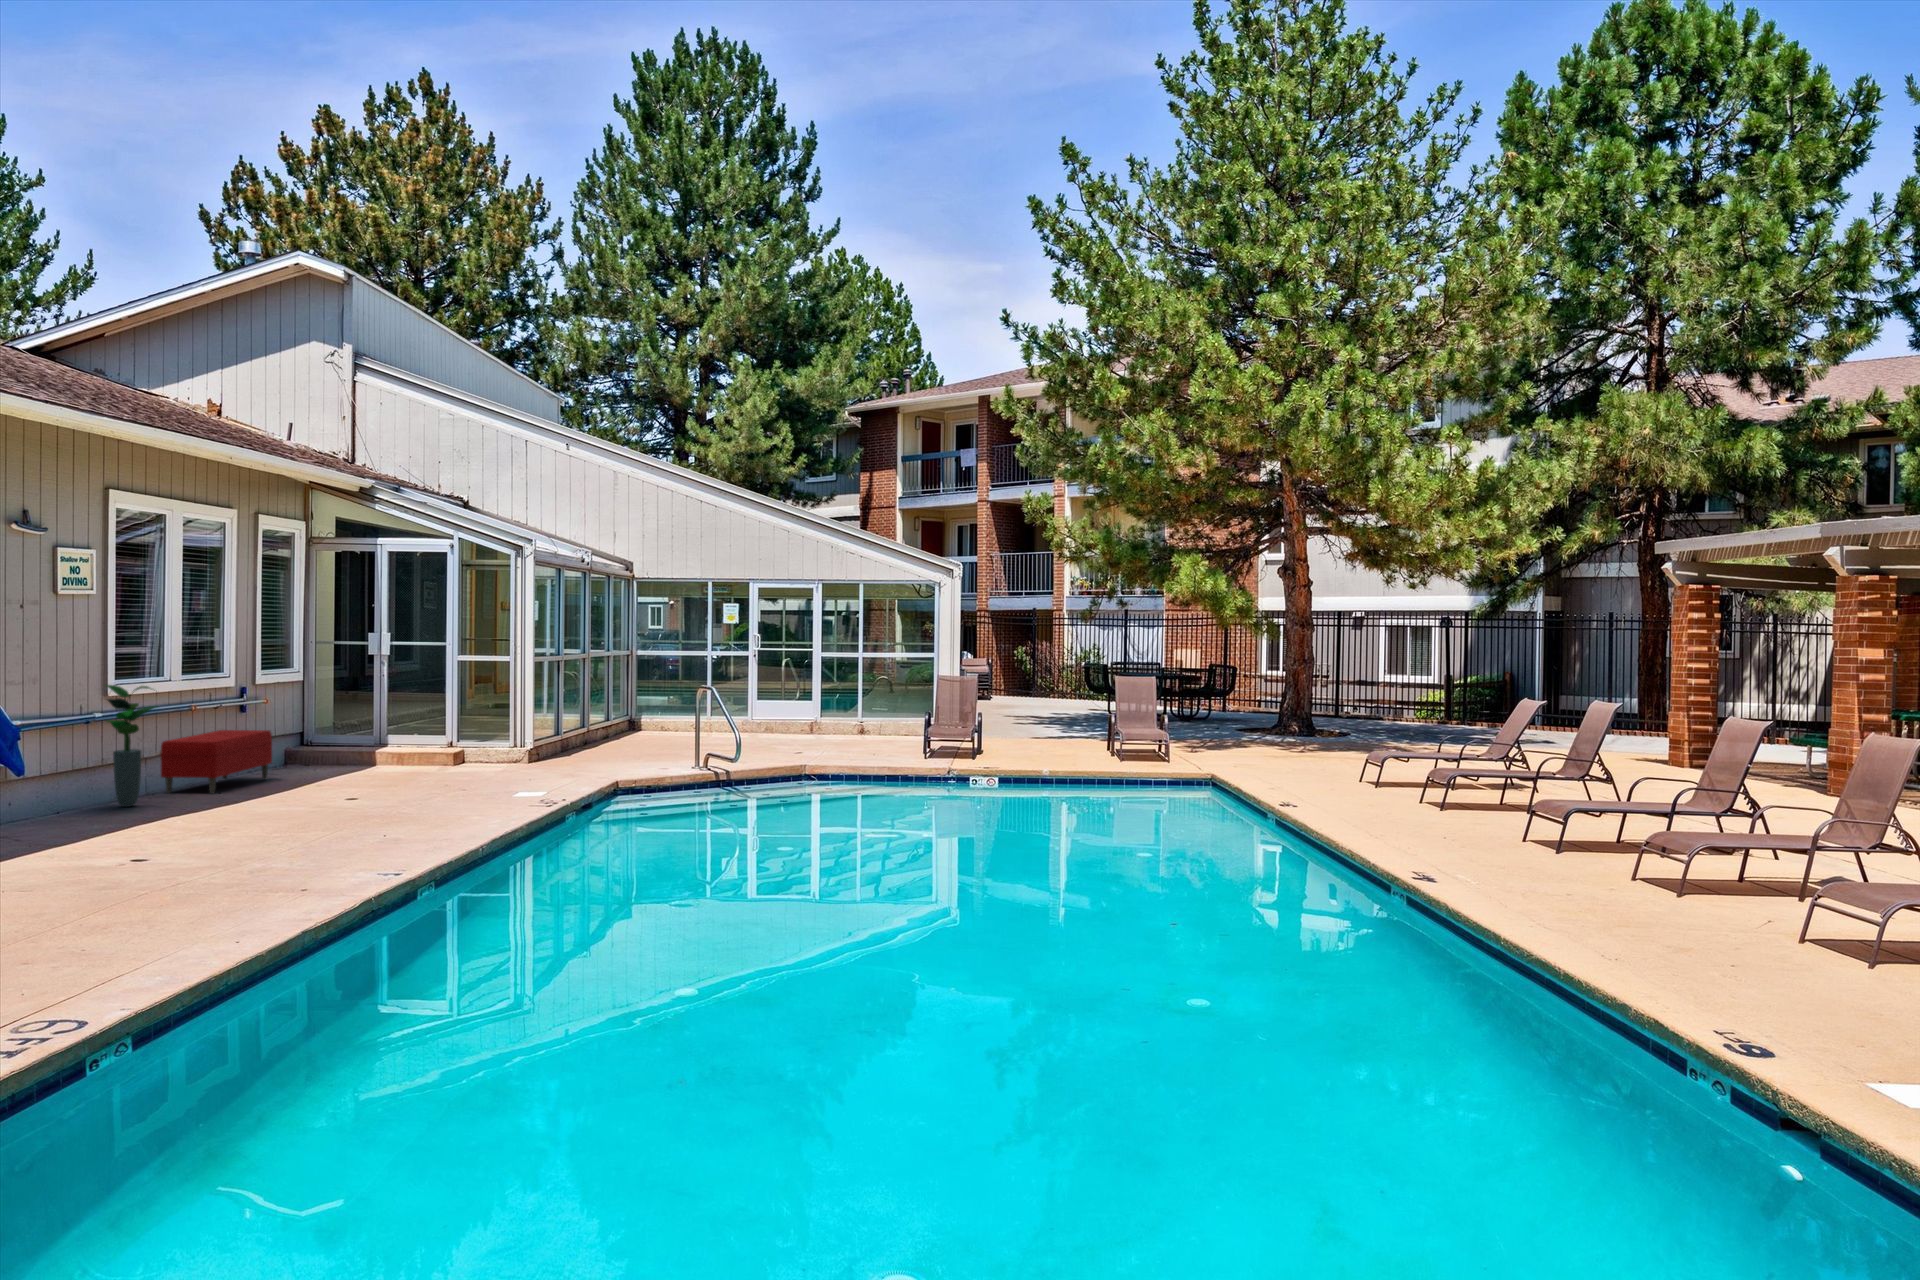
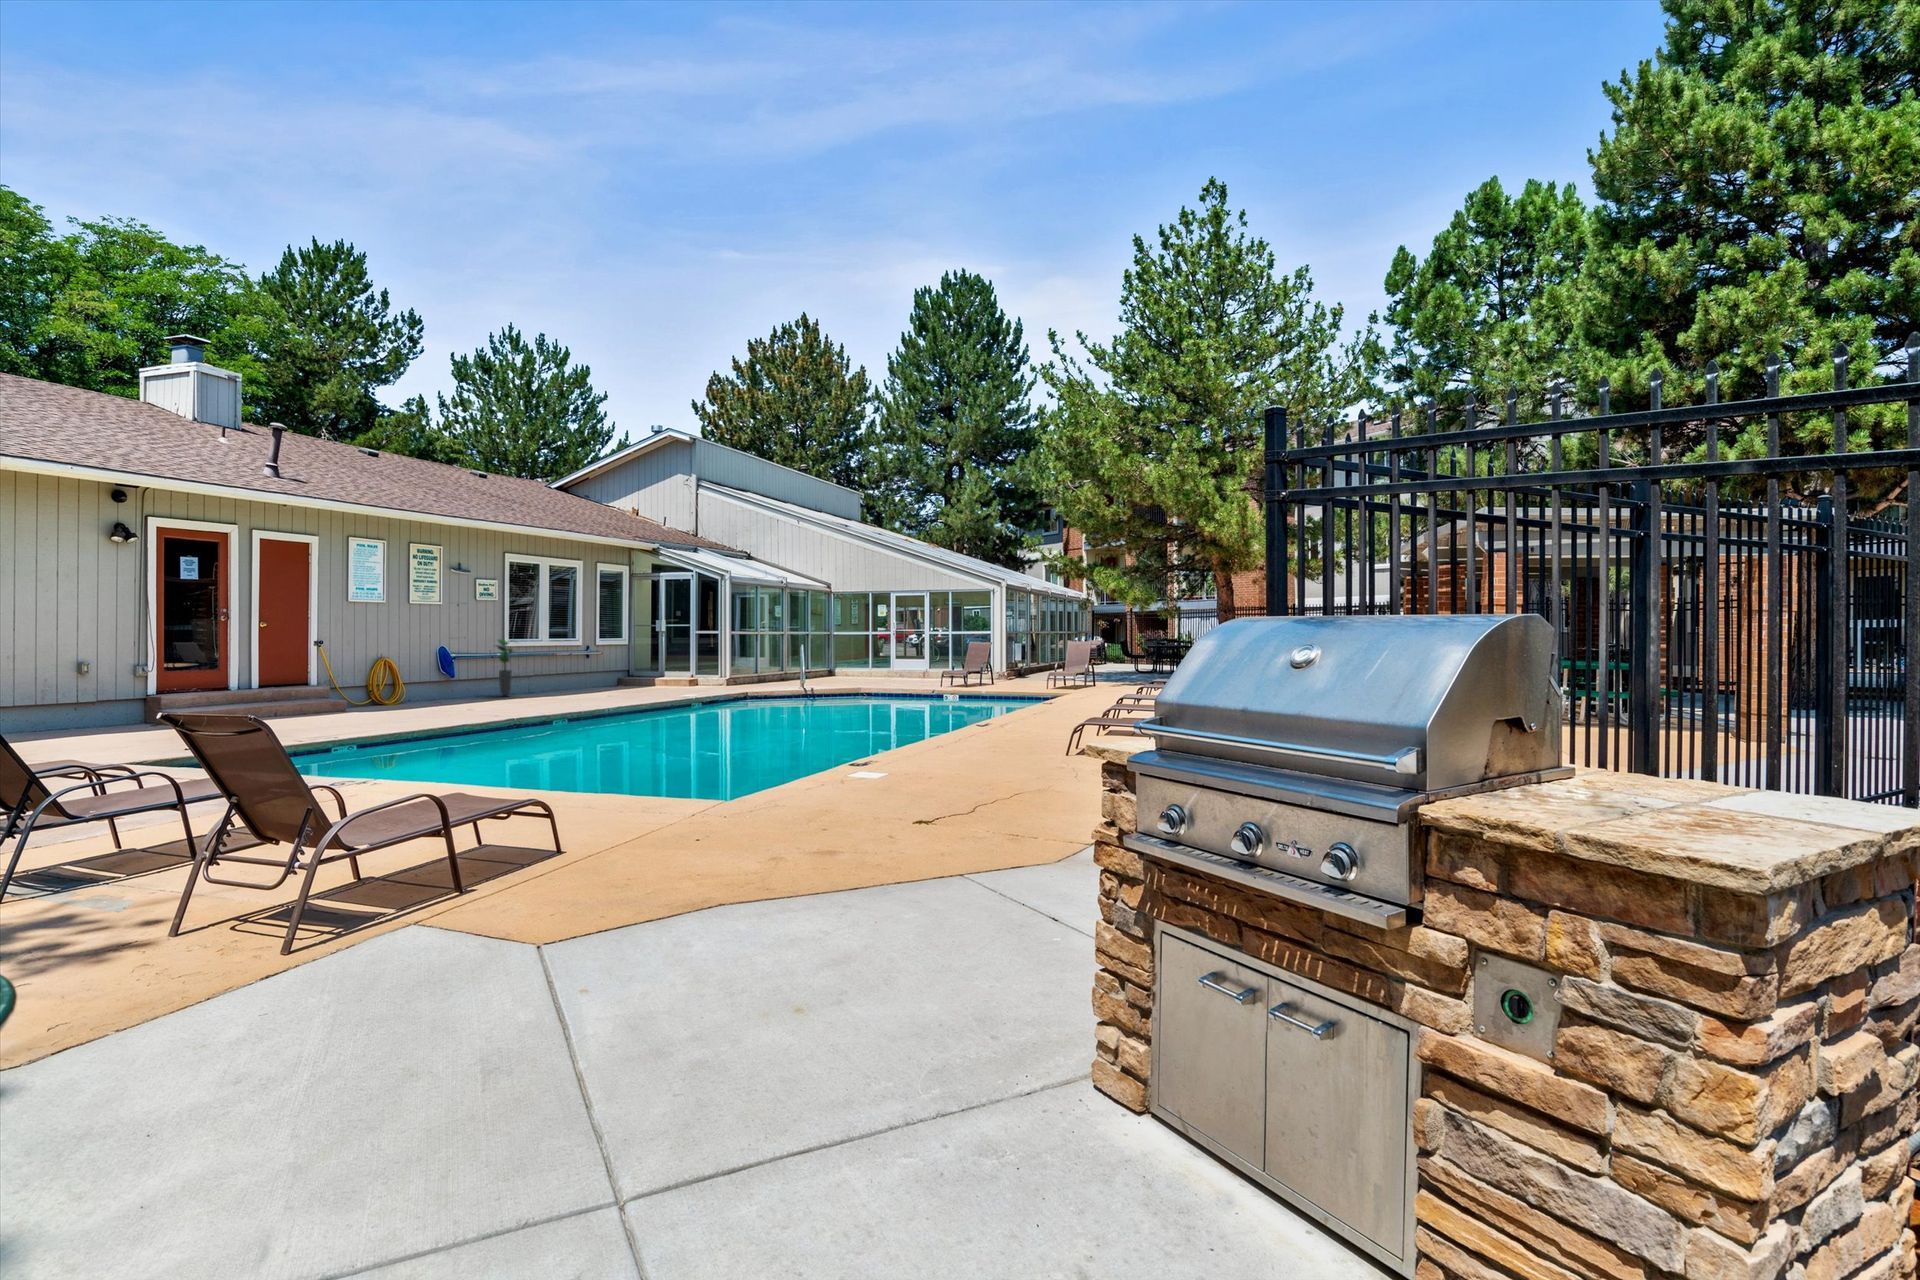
bench: present [160,730,272,794] -> none [533,665,593,694]

